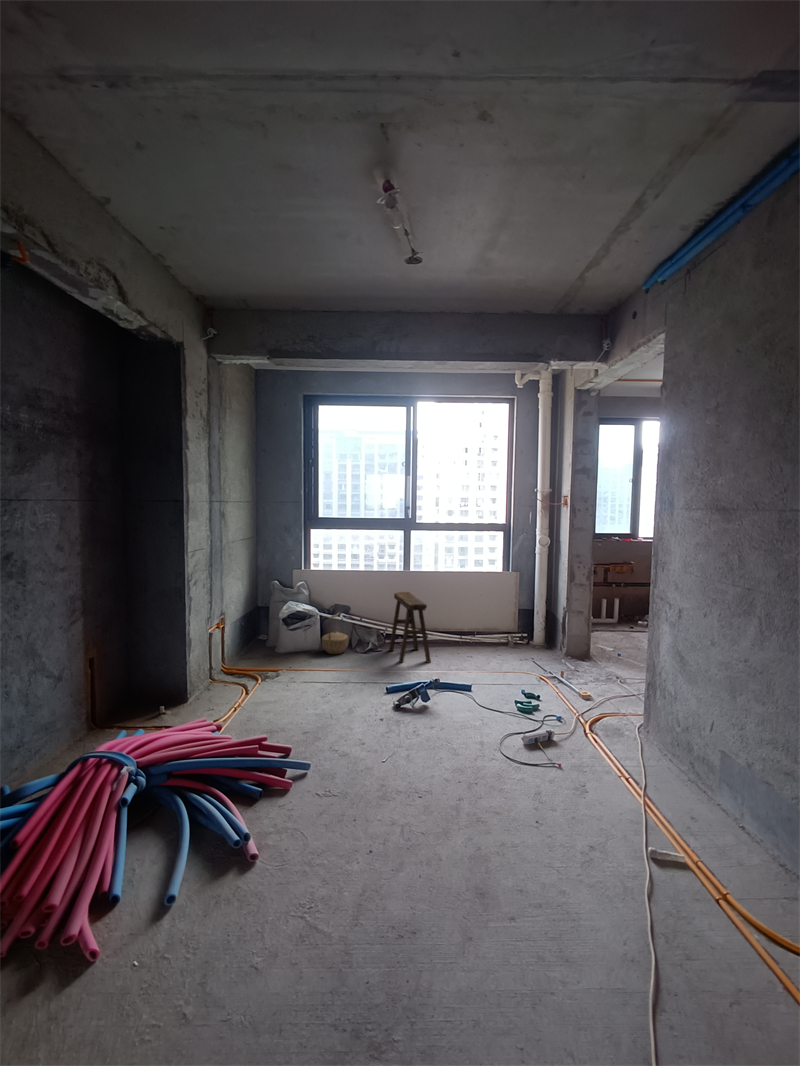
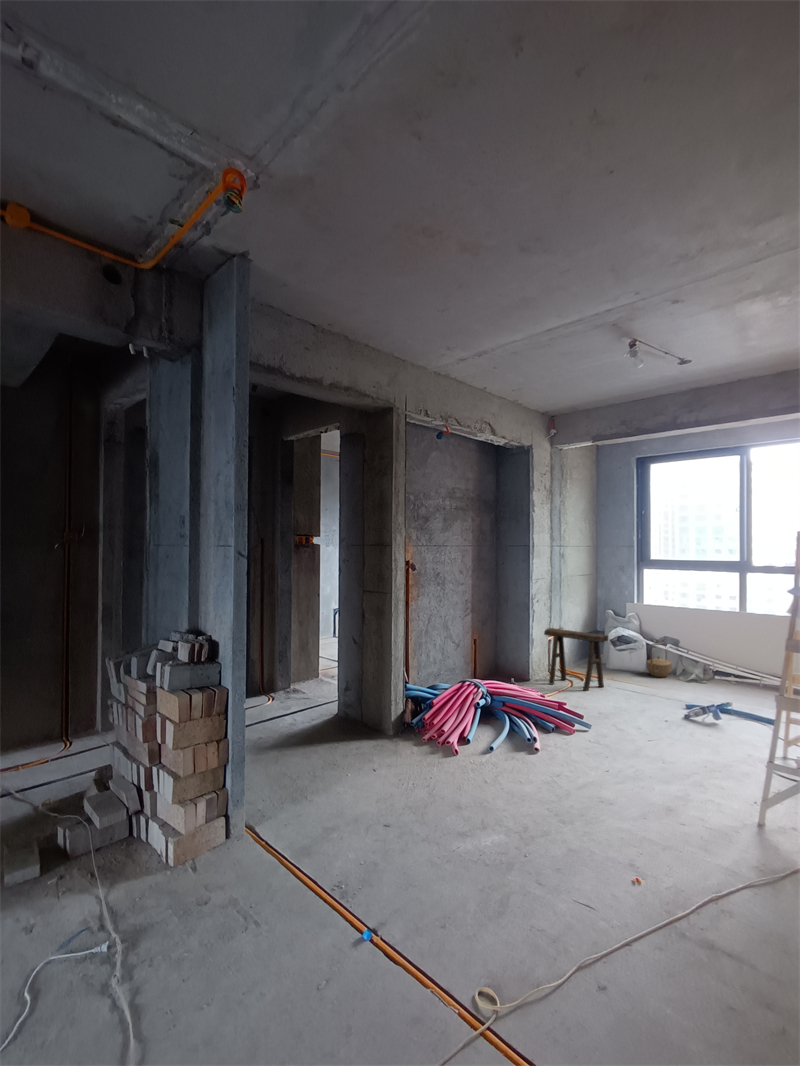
stool: present [389,592,431,663] -> present [544,628,609,691]

